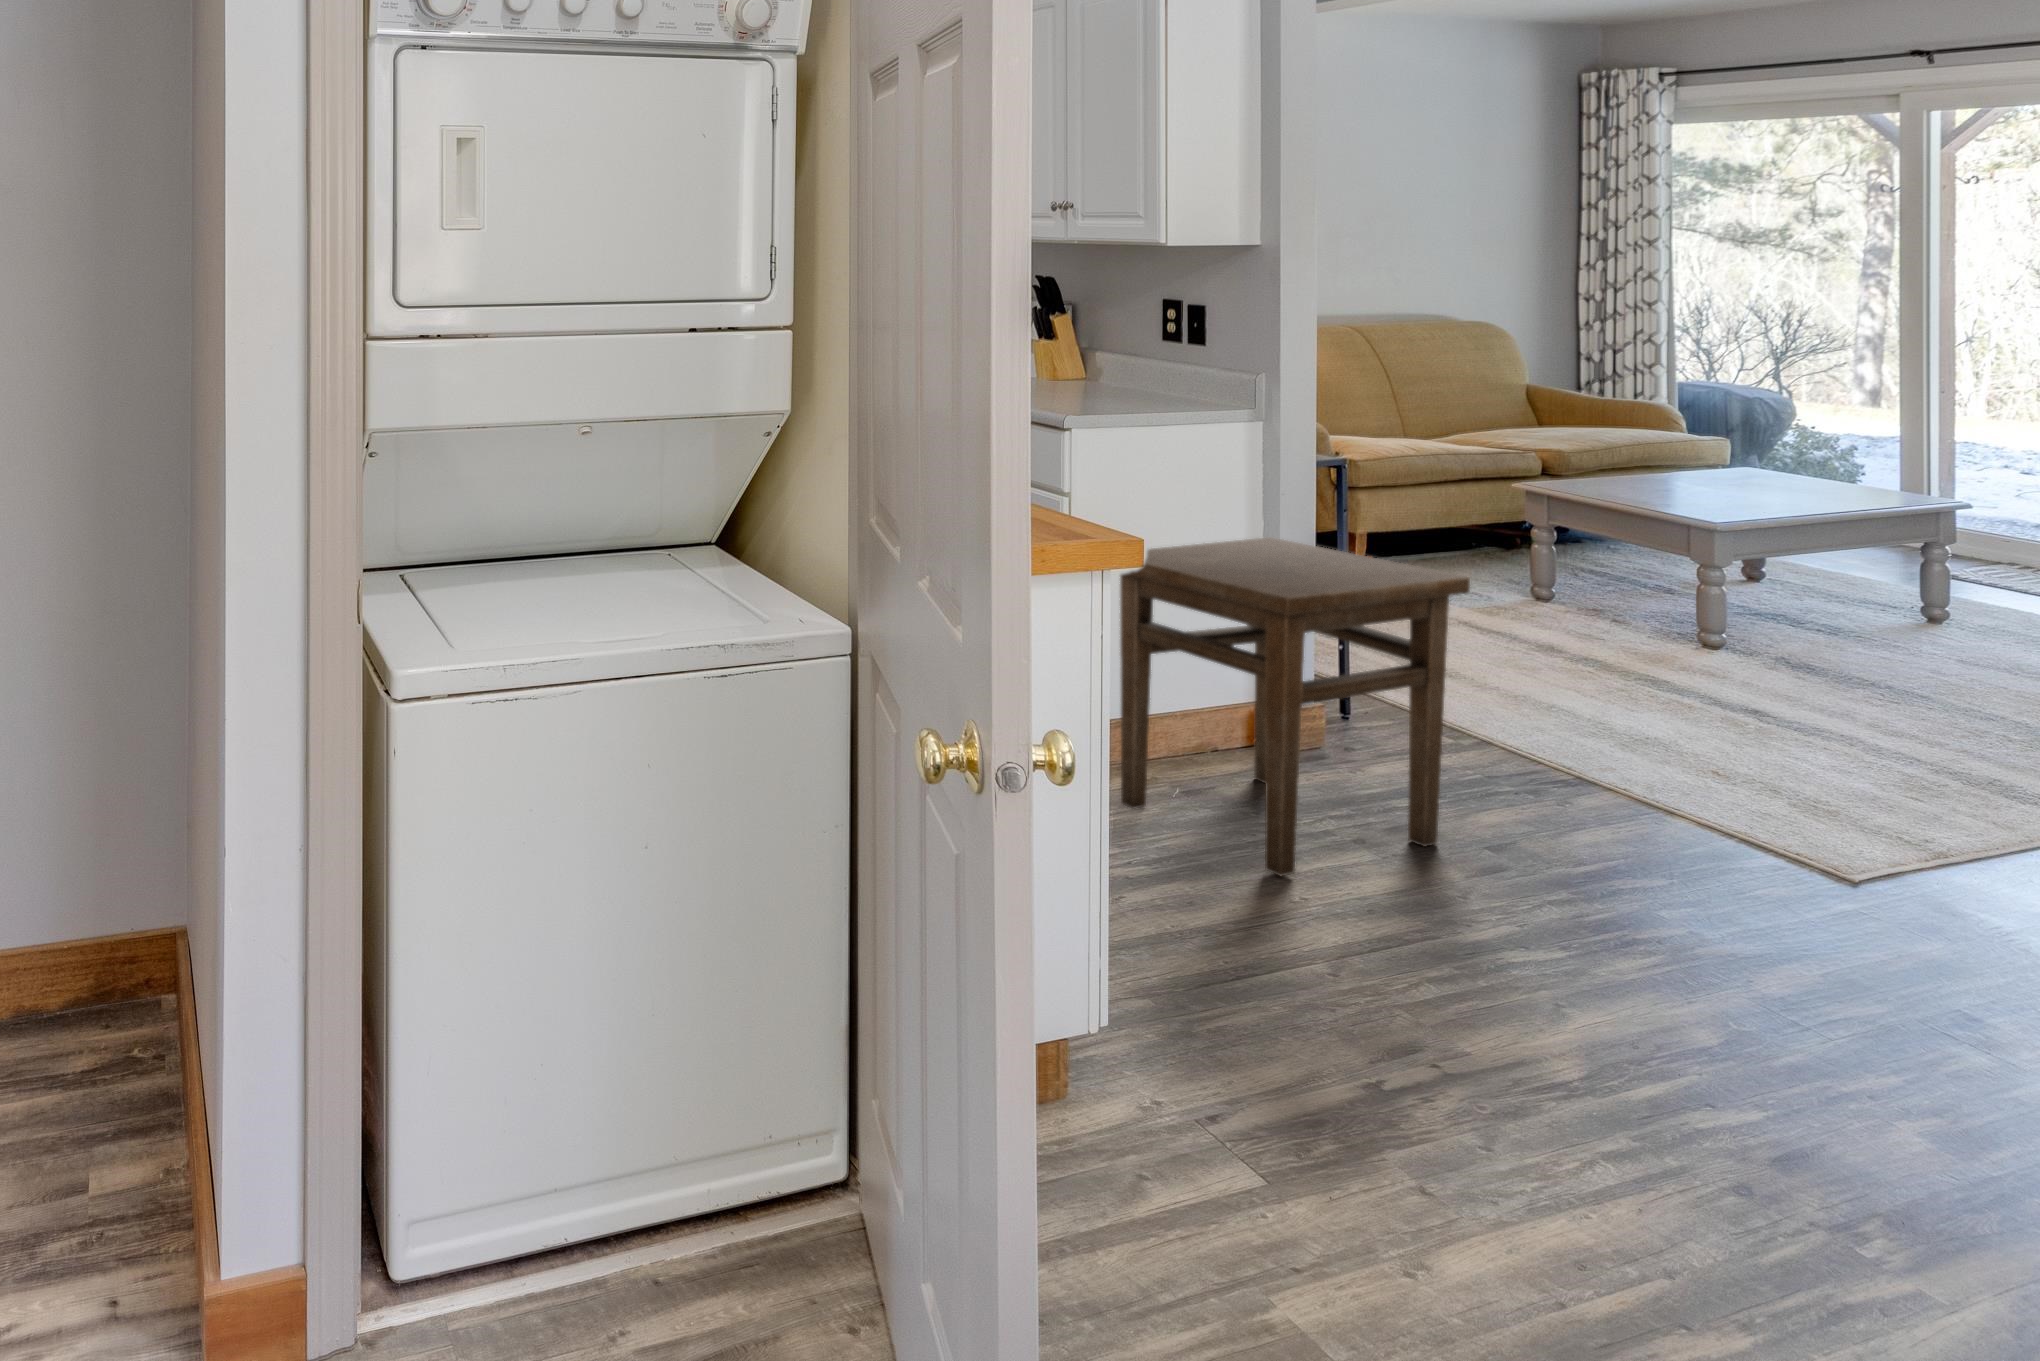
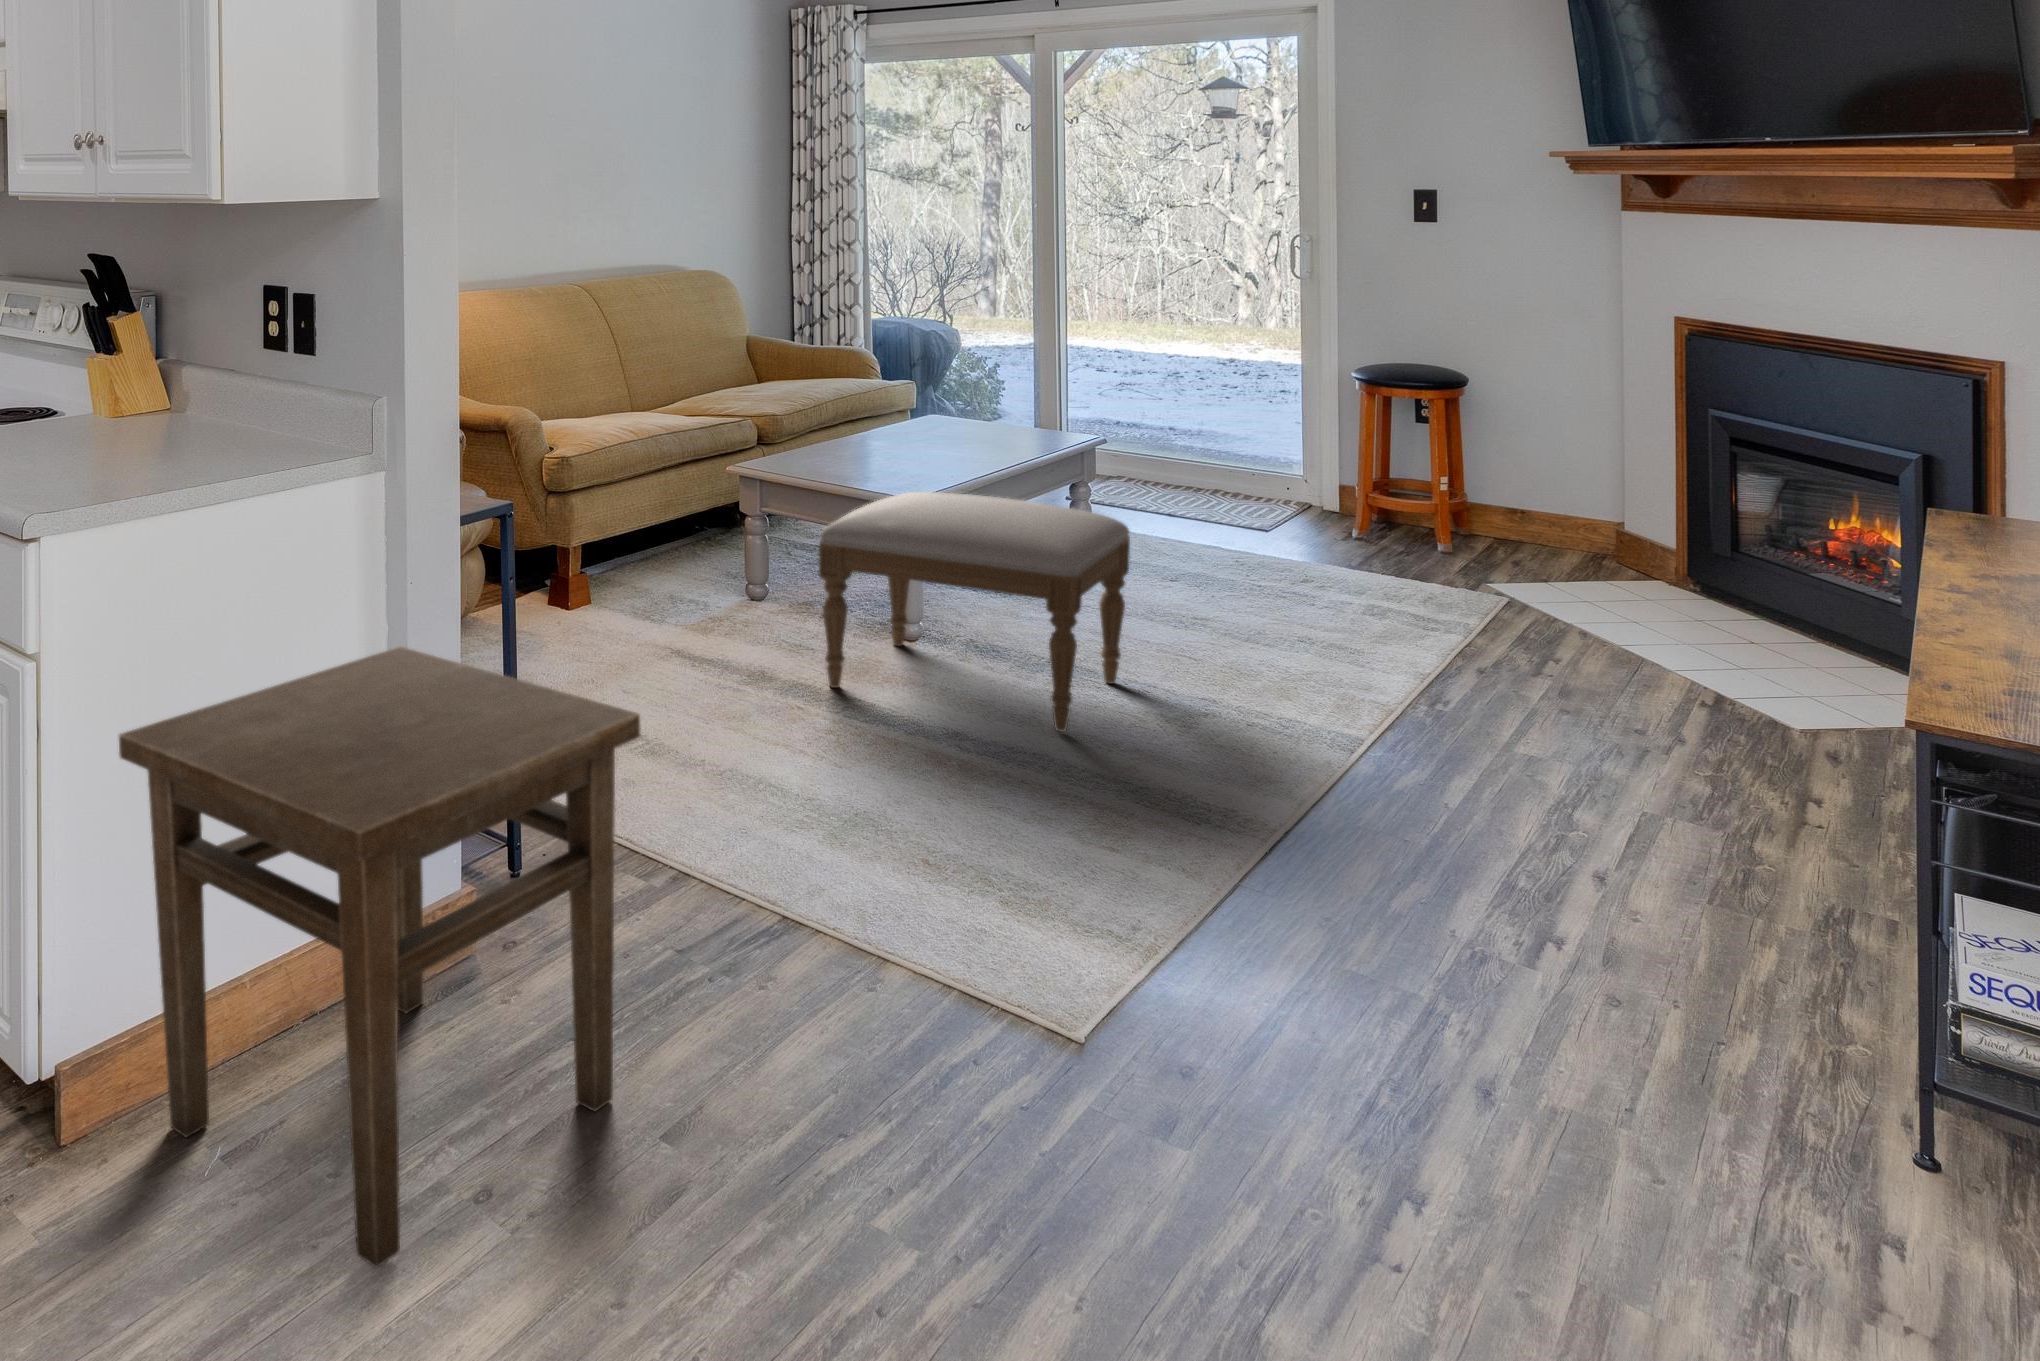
ottoman: none [1611,511,1974,724] -> present [819,492,1130,731]

